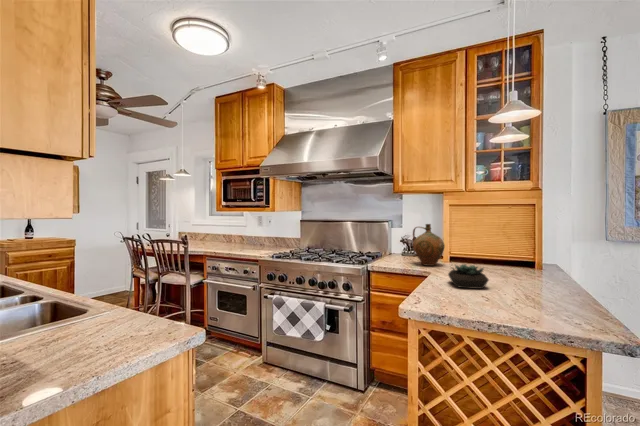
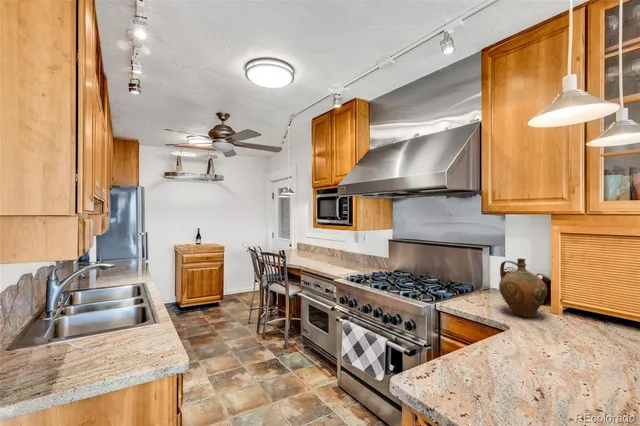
succulent plant: present [448,264,489,289] -> none [513,329,575,377]

